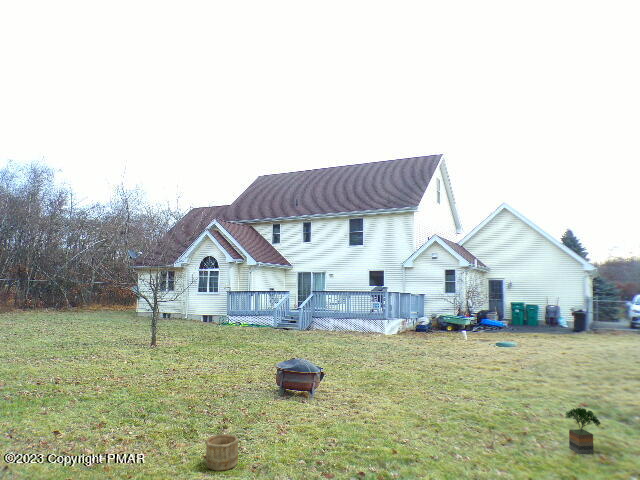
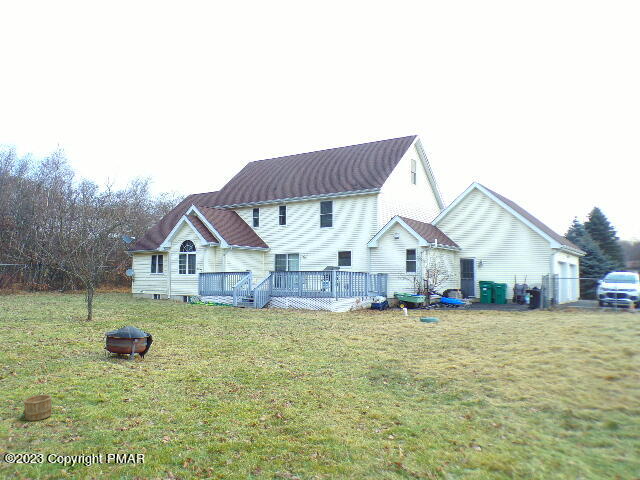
potted tree: present [566,408,600,454] -> none [323,376,346,413]

